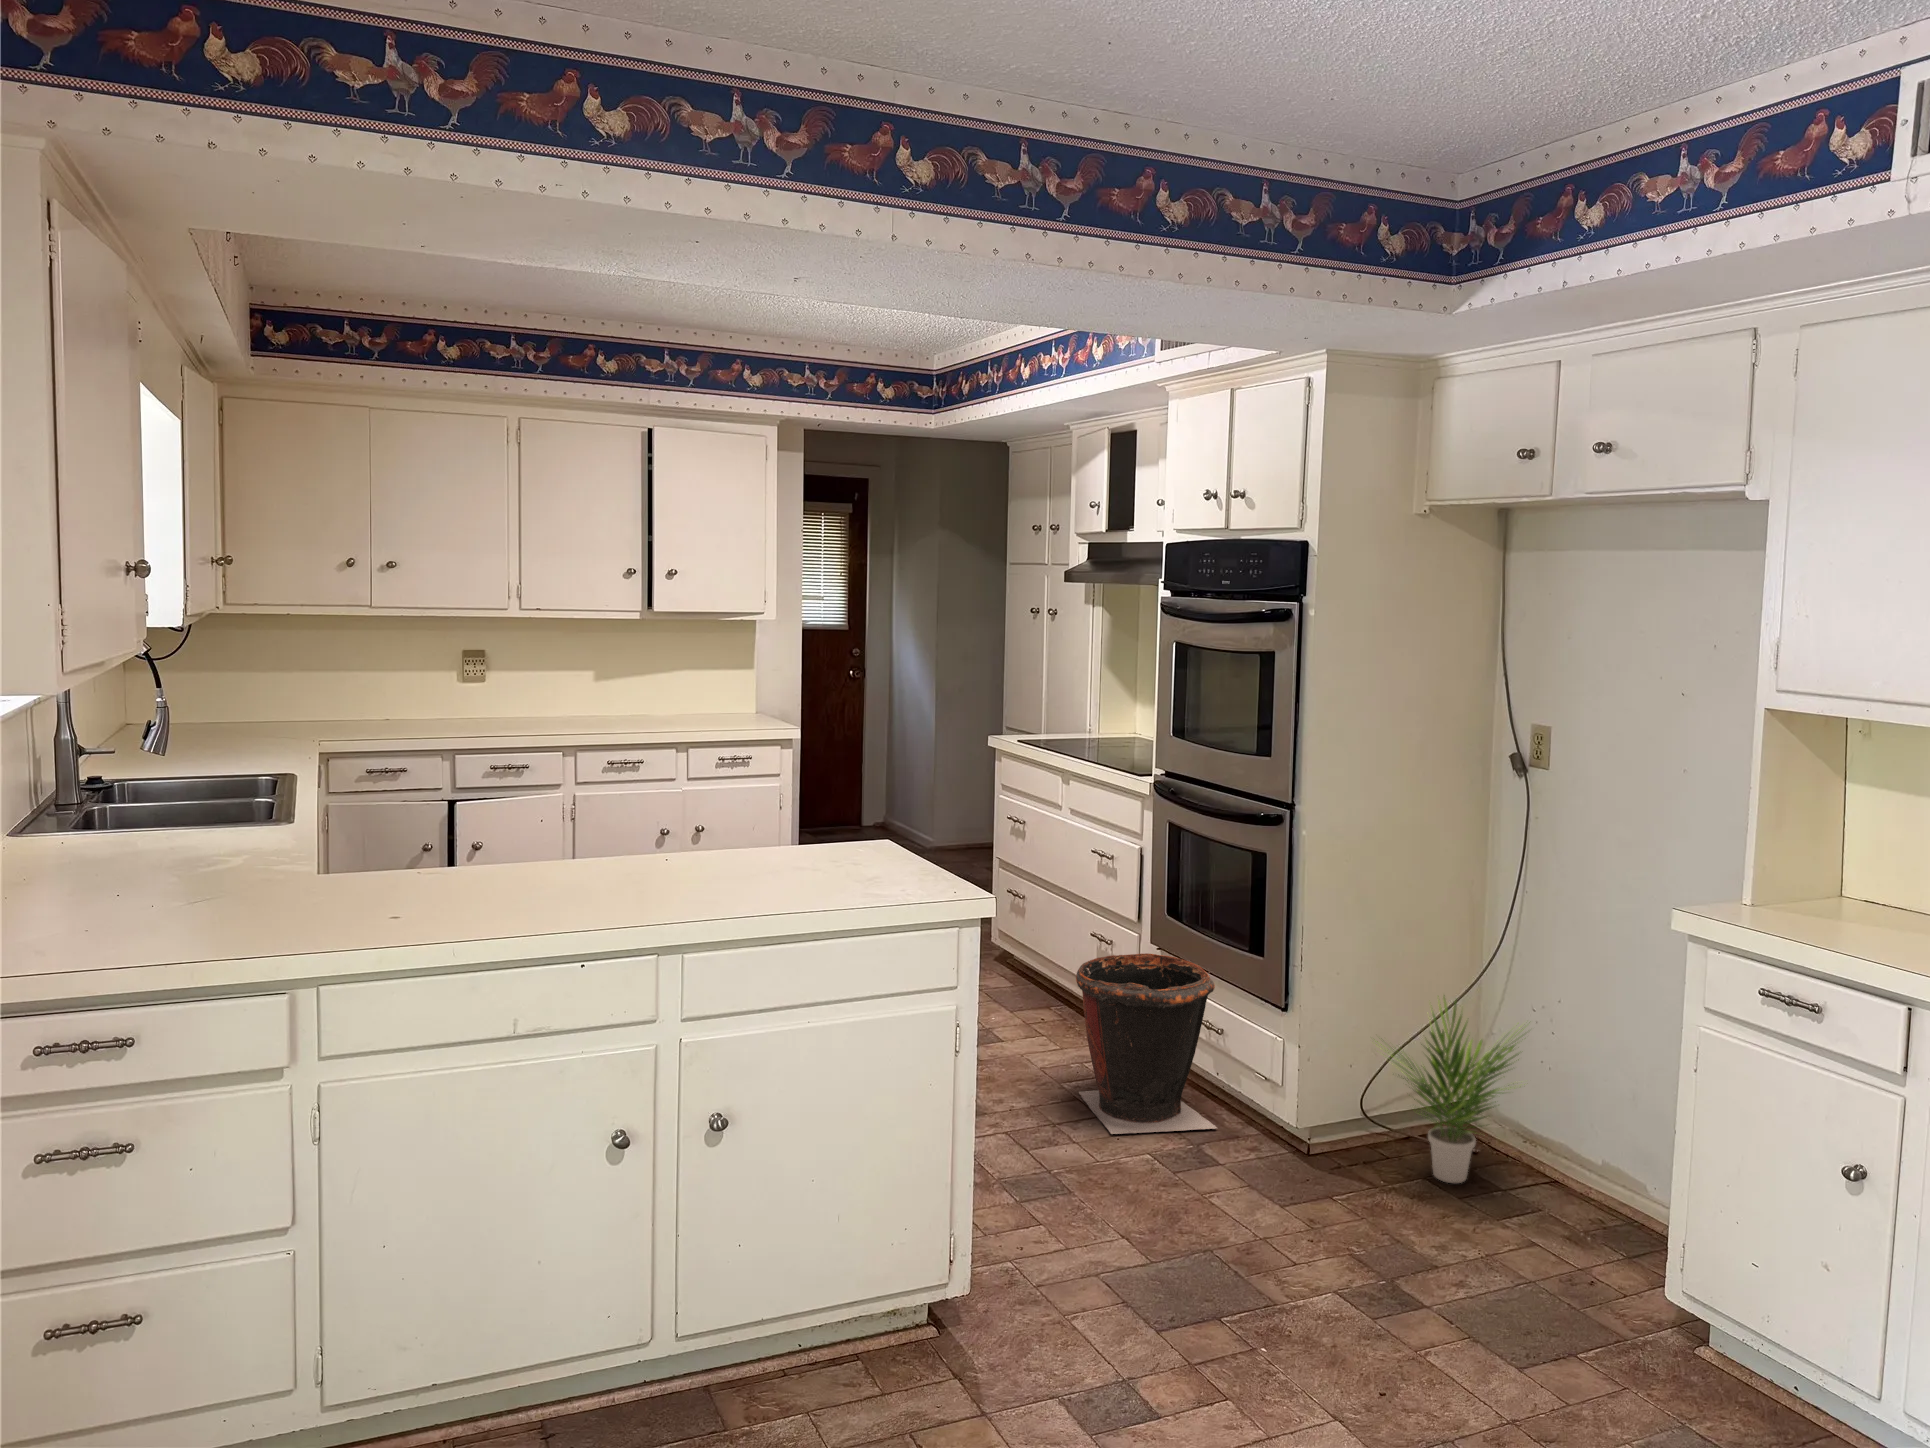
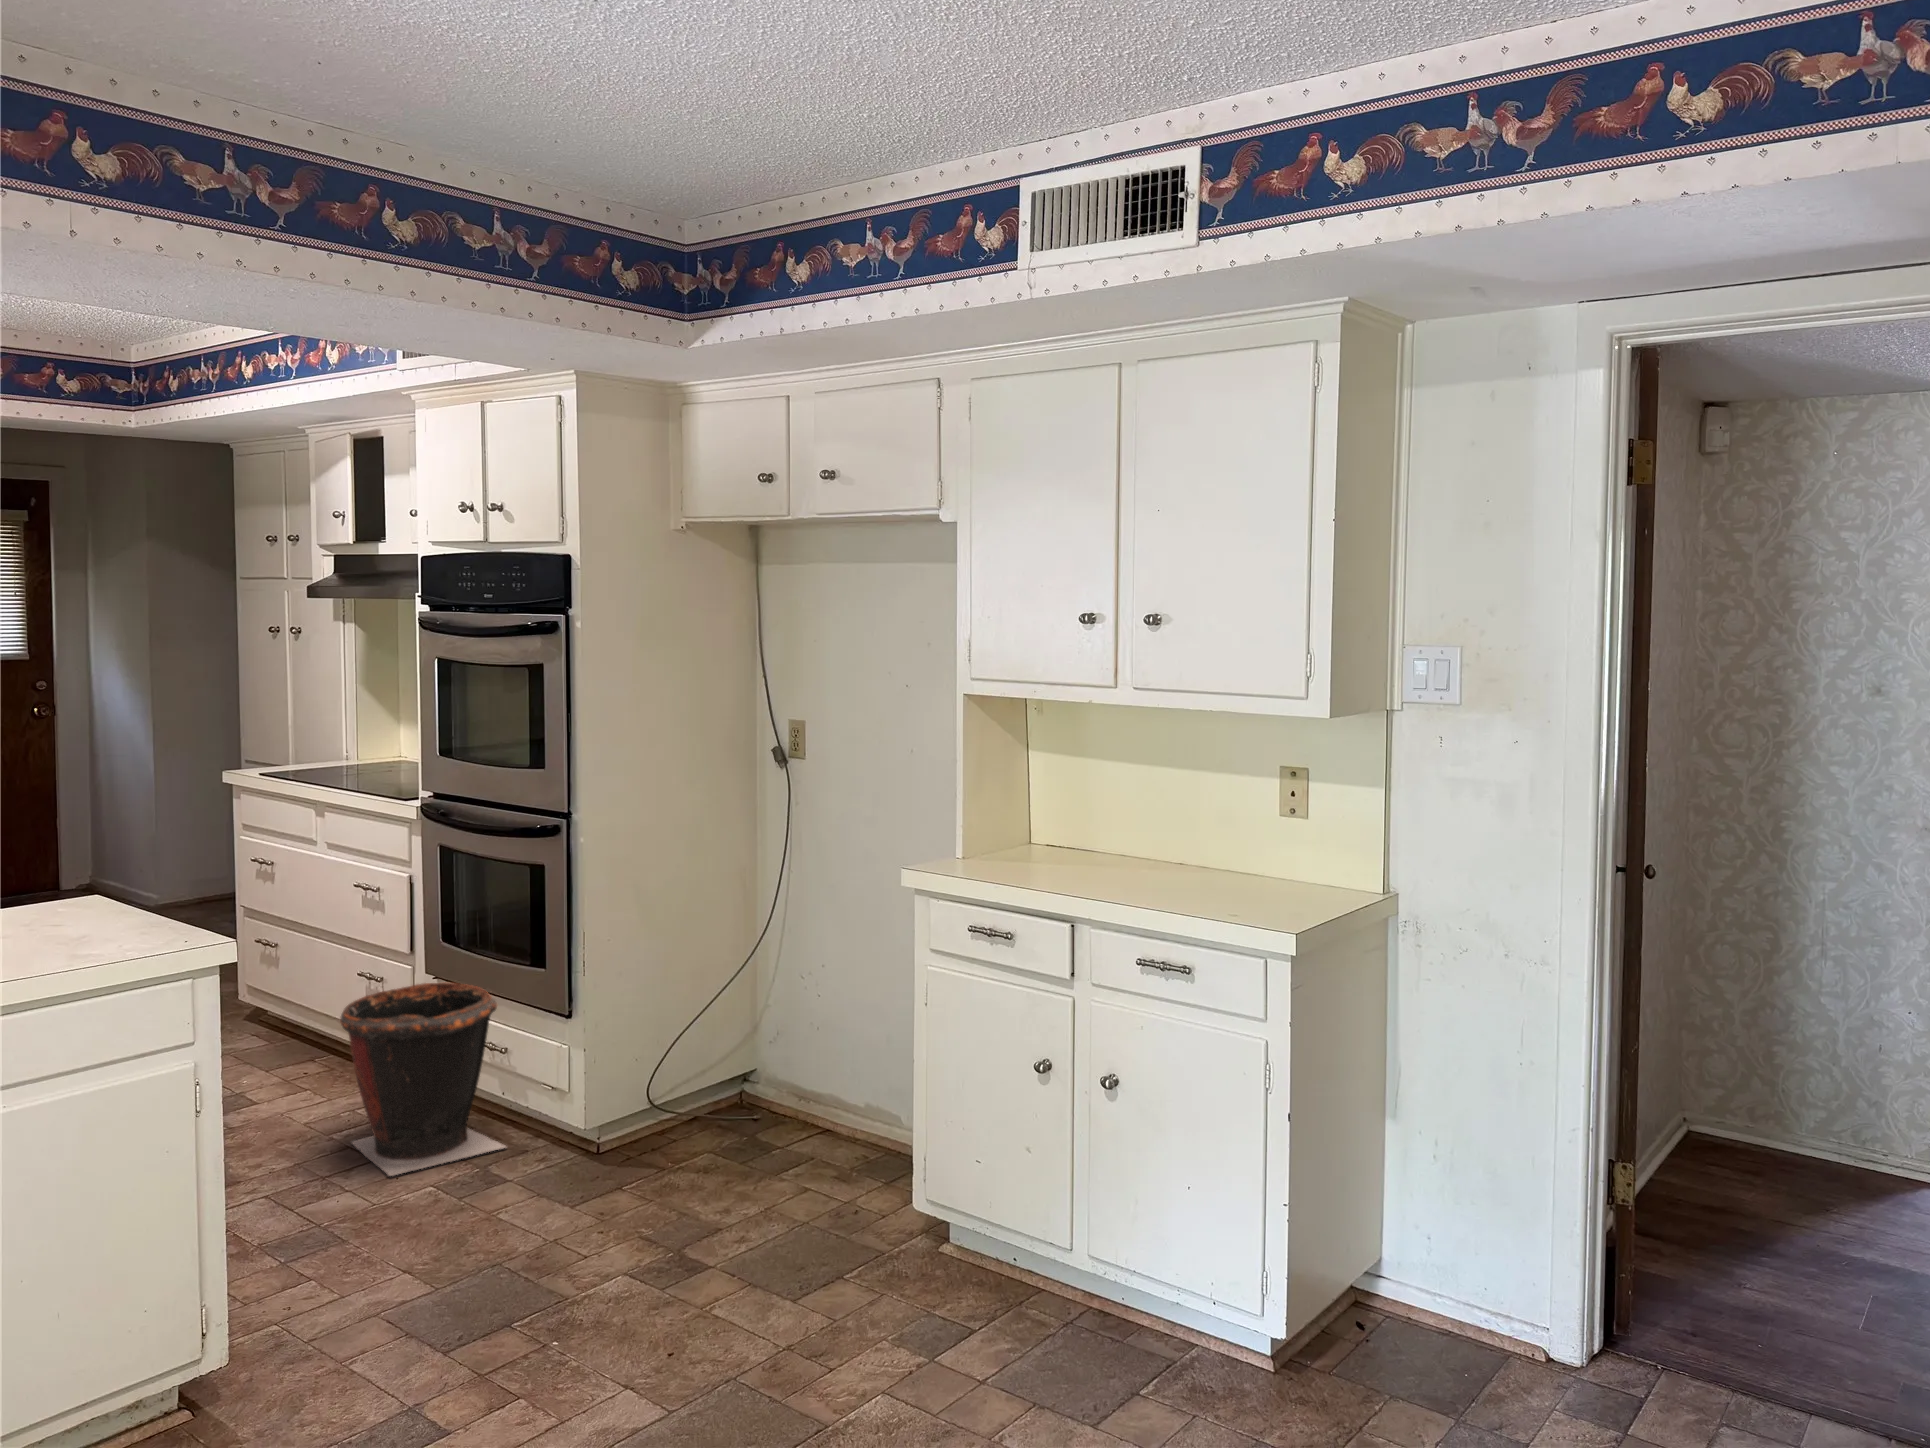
potted plant: present [1375,997,1520,1183] -> none [656,976,802,1150]

